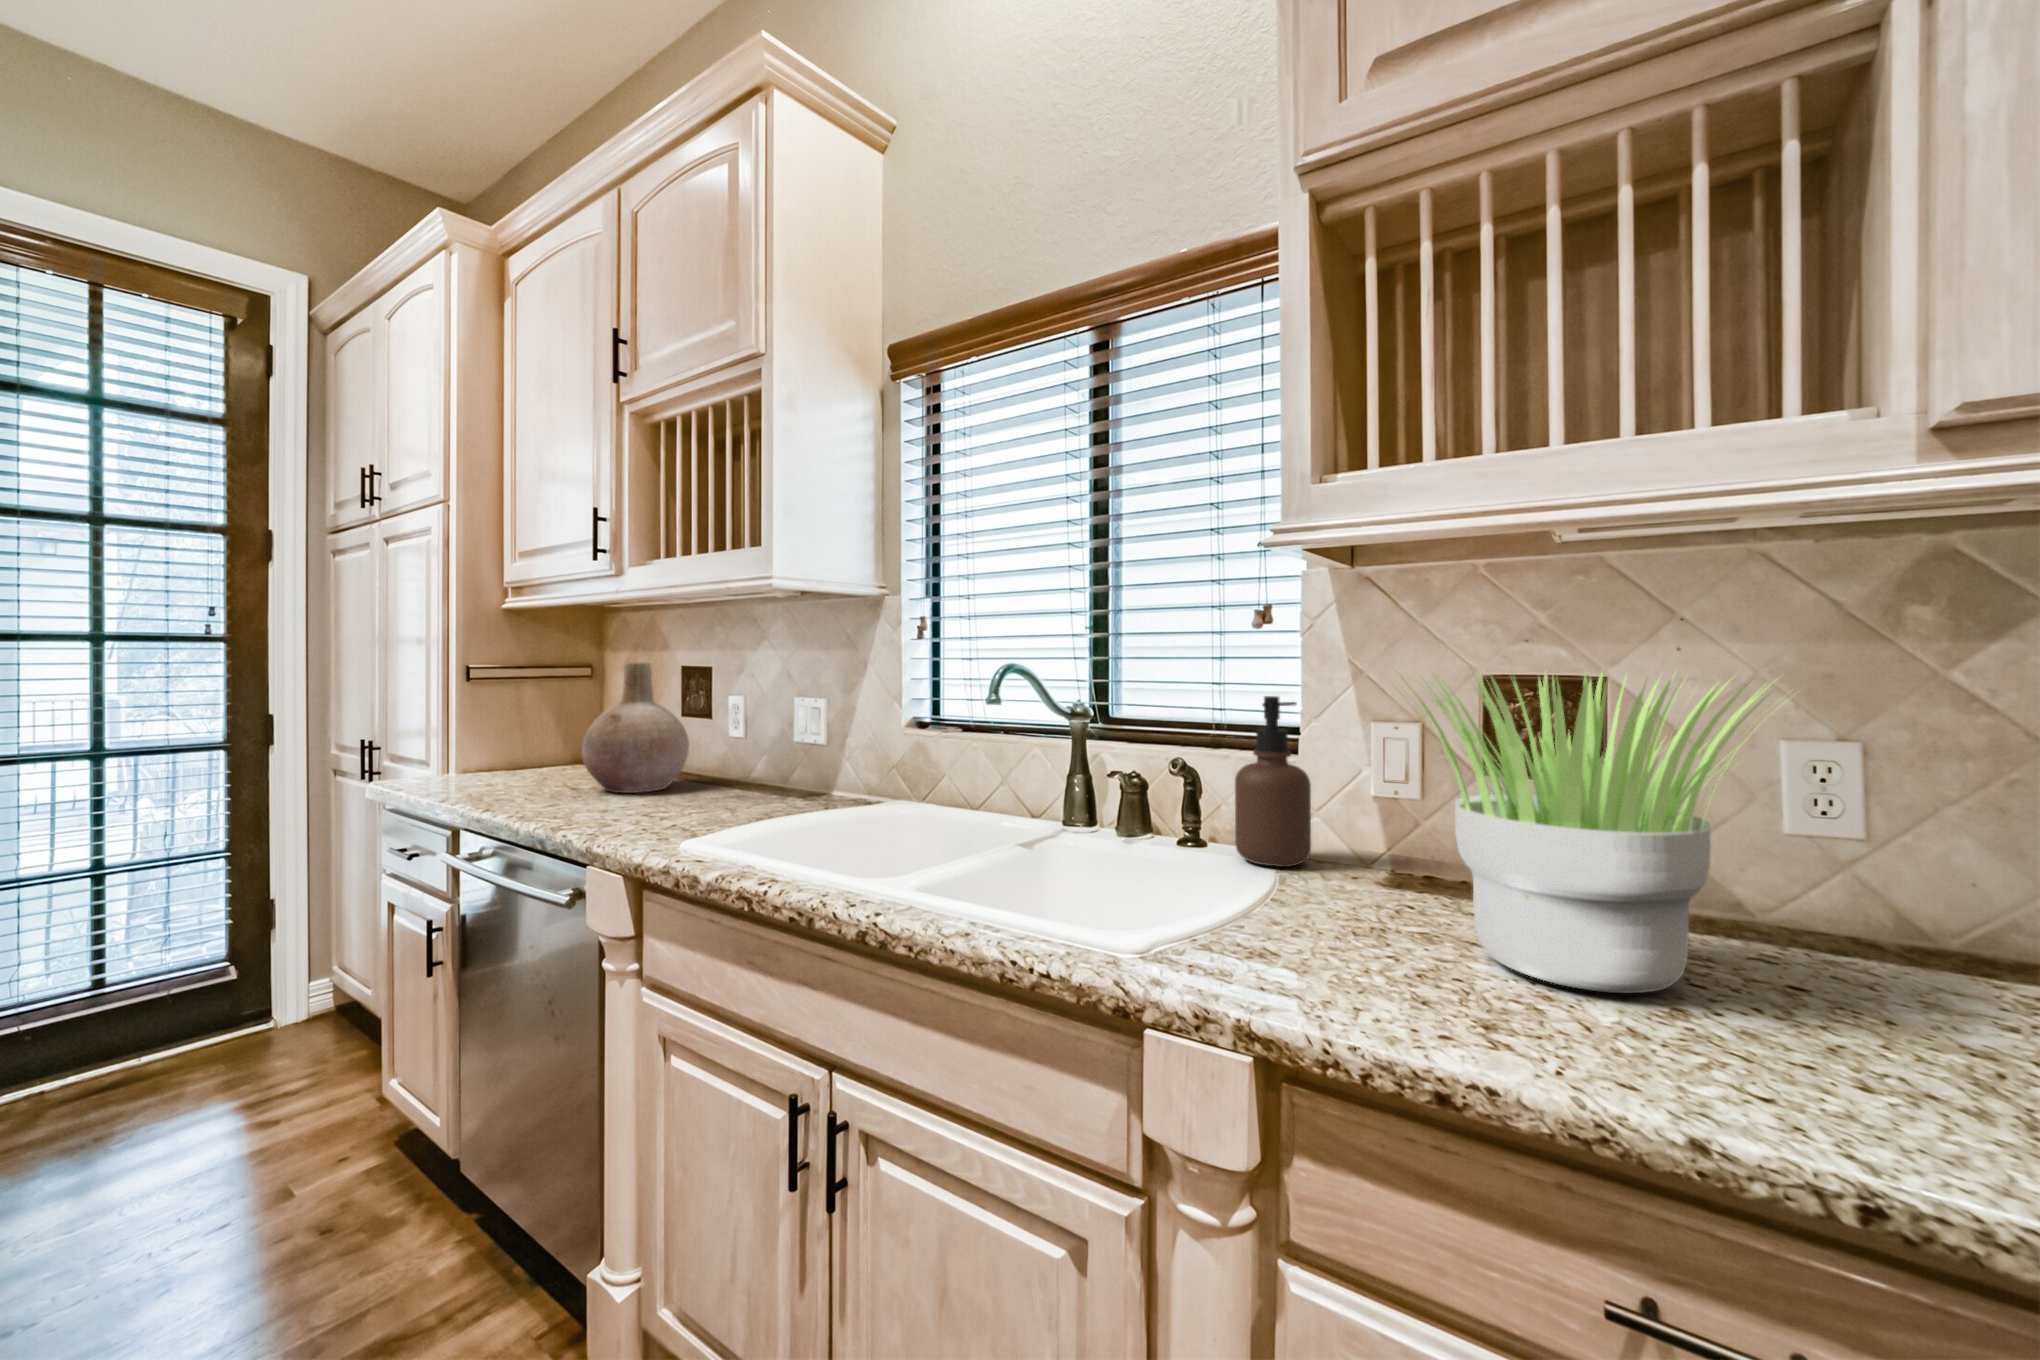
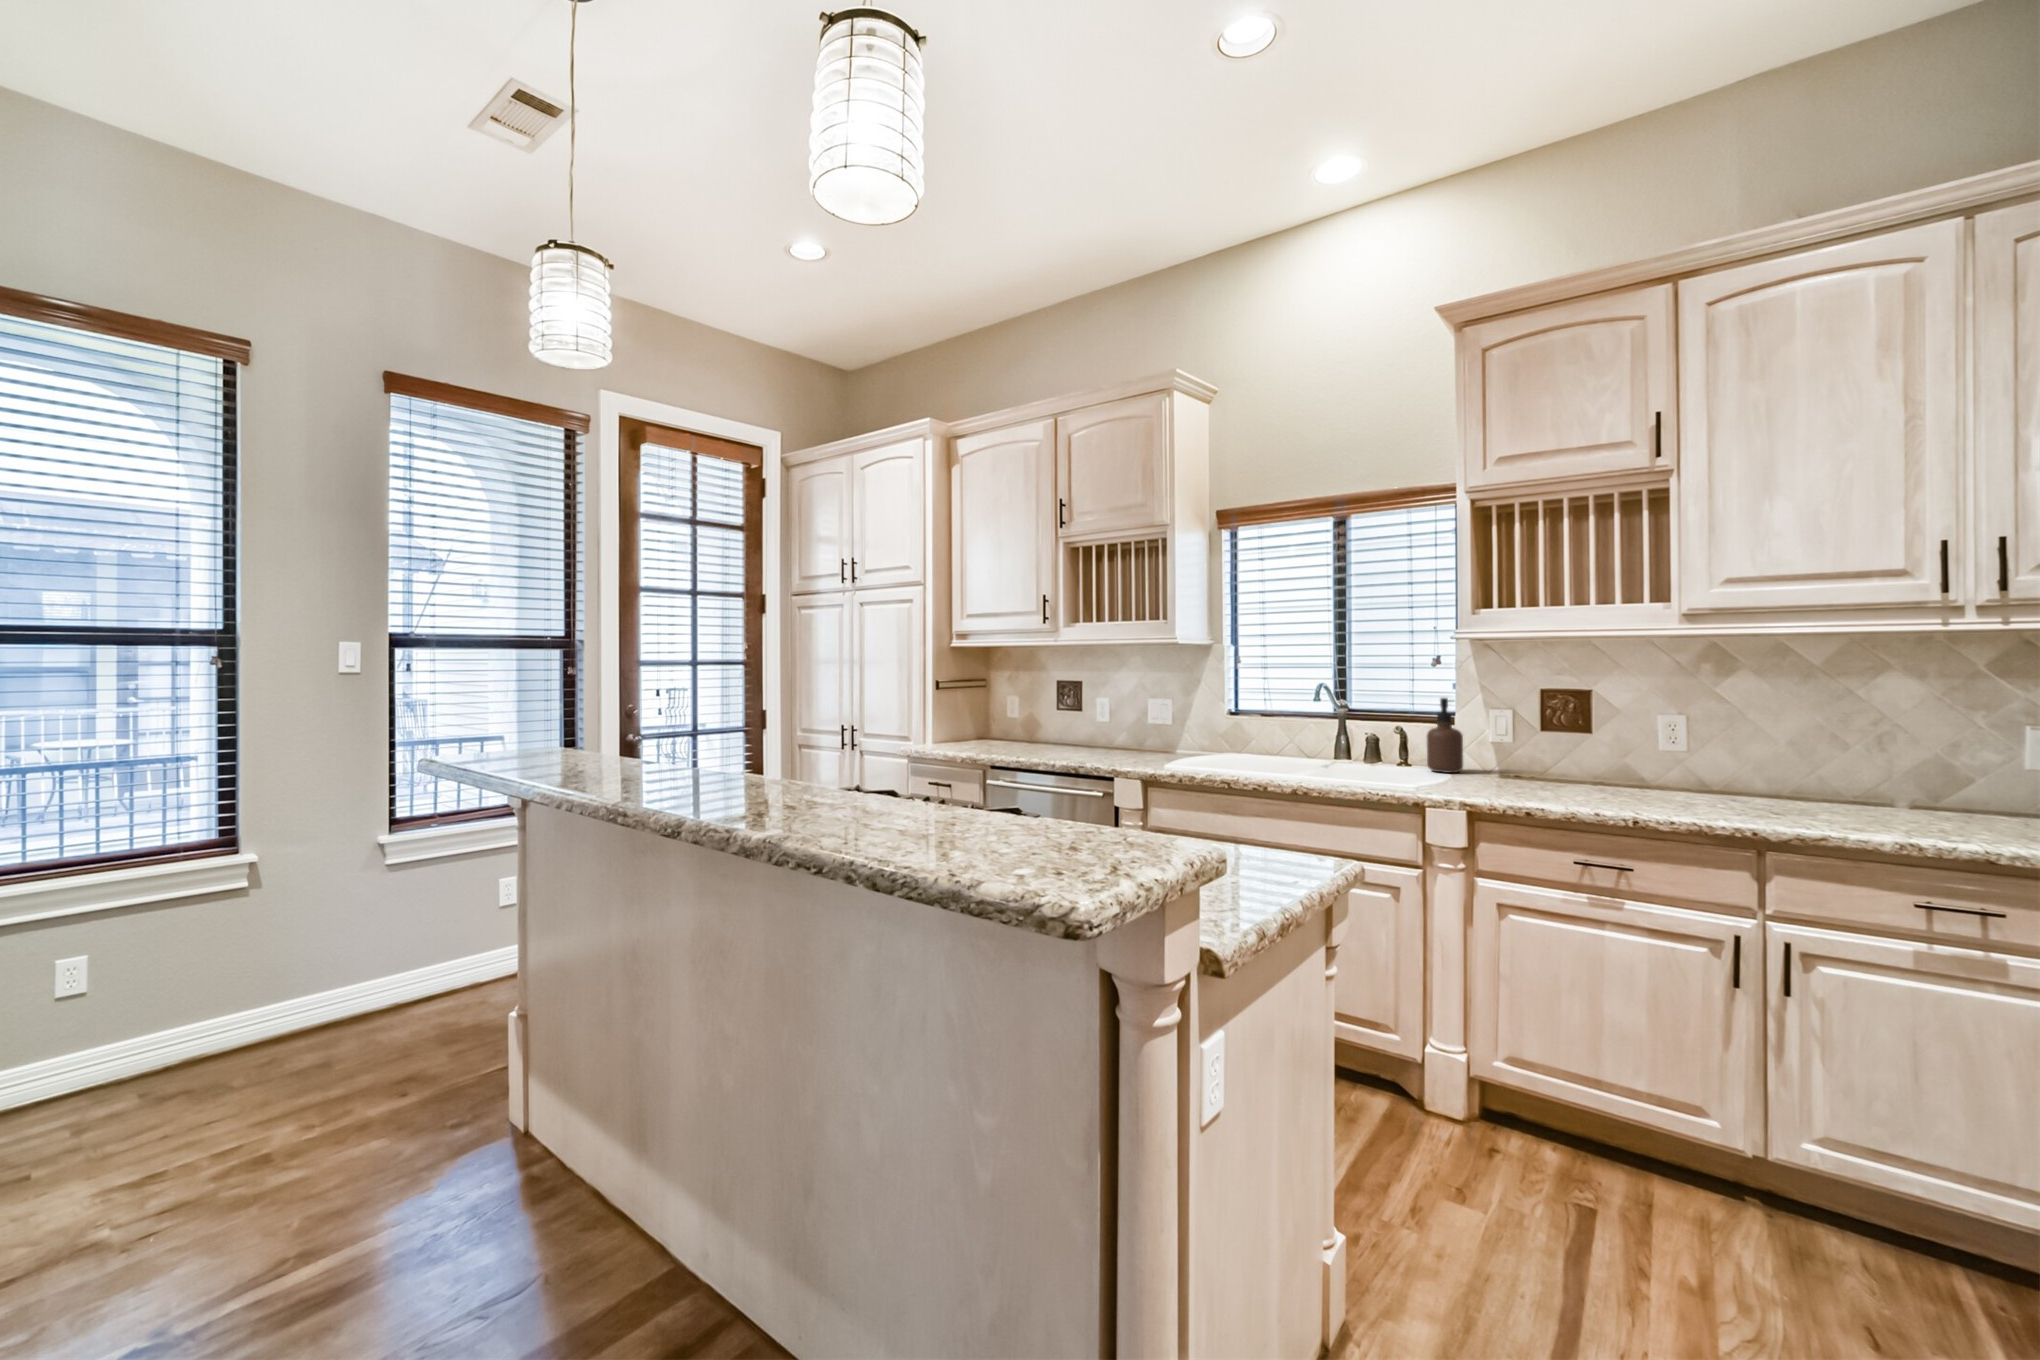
vase: present [582,662,689,793] -> none [1035,679,1091,751]
potted plant: present [1400,672,1772,993] -> none [1498,686,1645,795]

